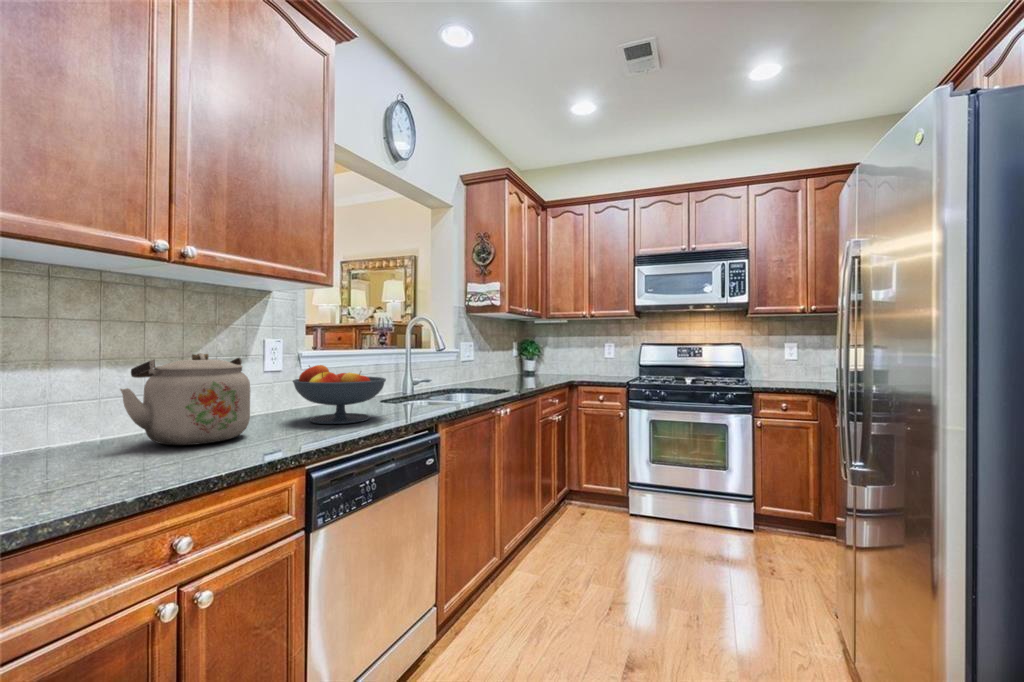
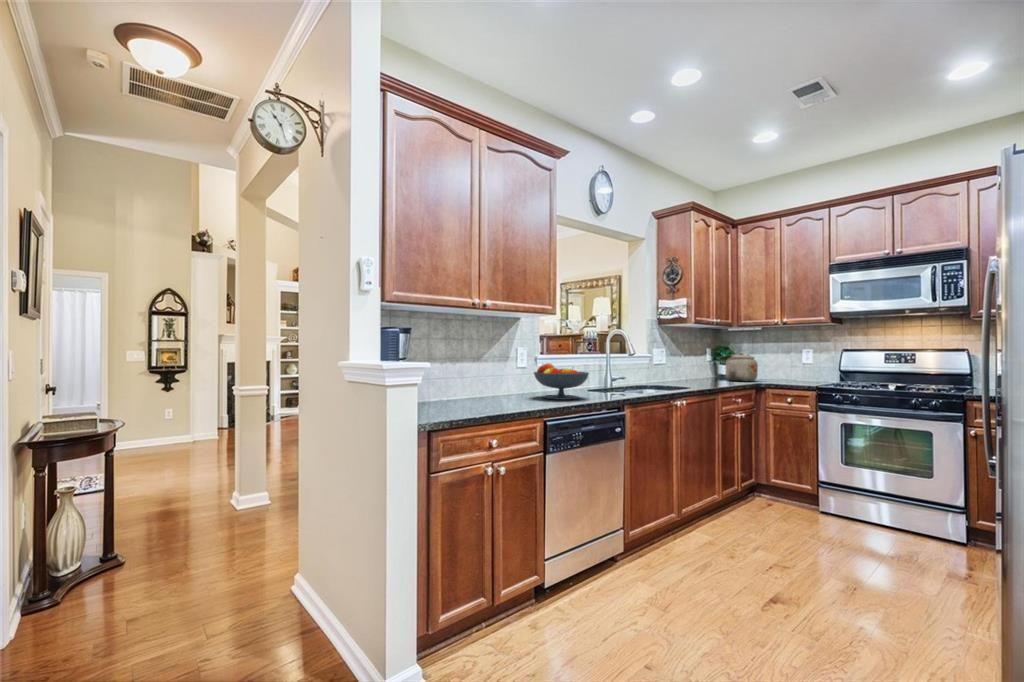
kettle: present [120,353,250,445] -> present [720,353,758,381]

